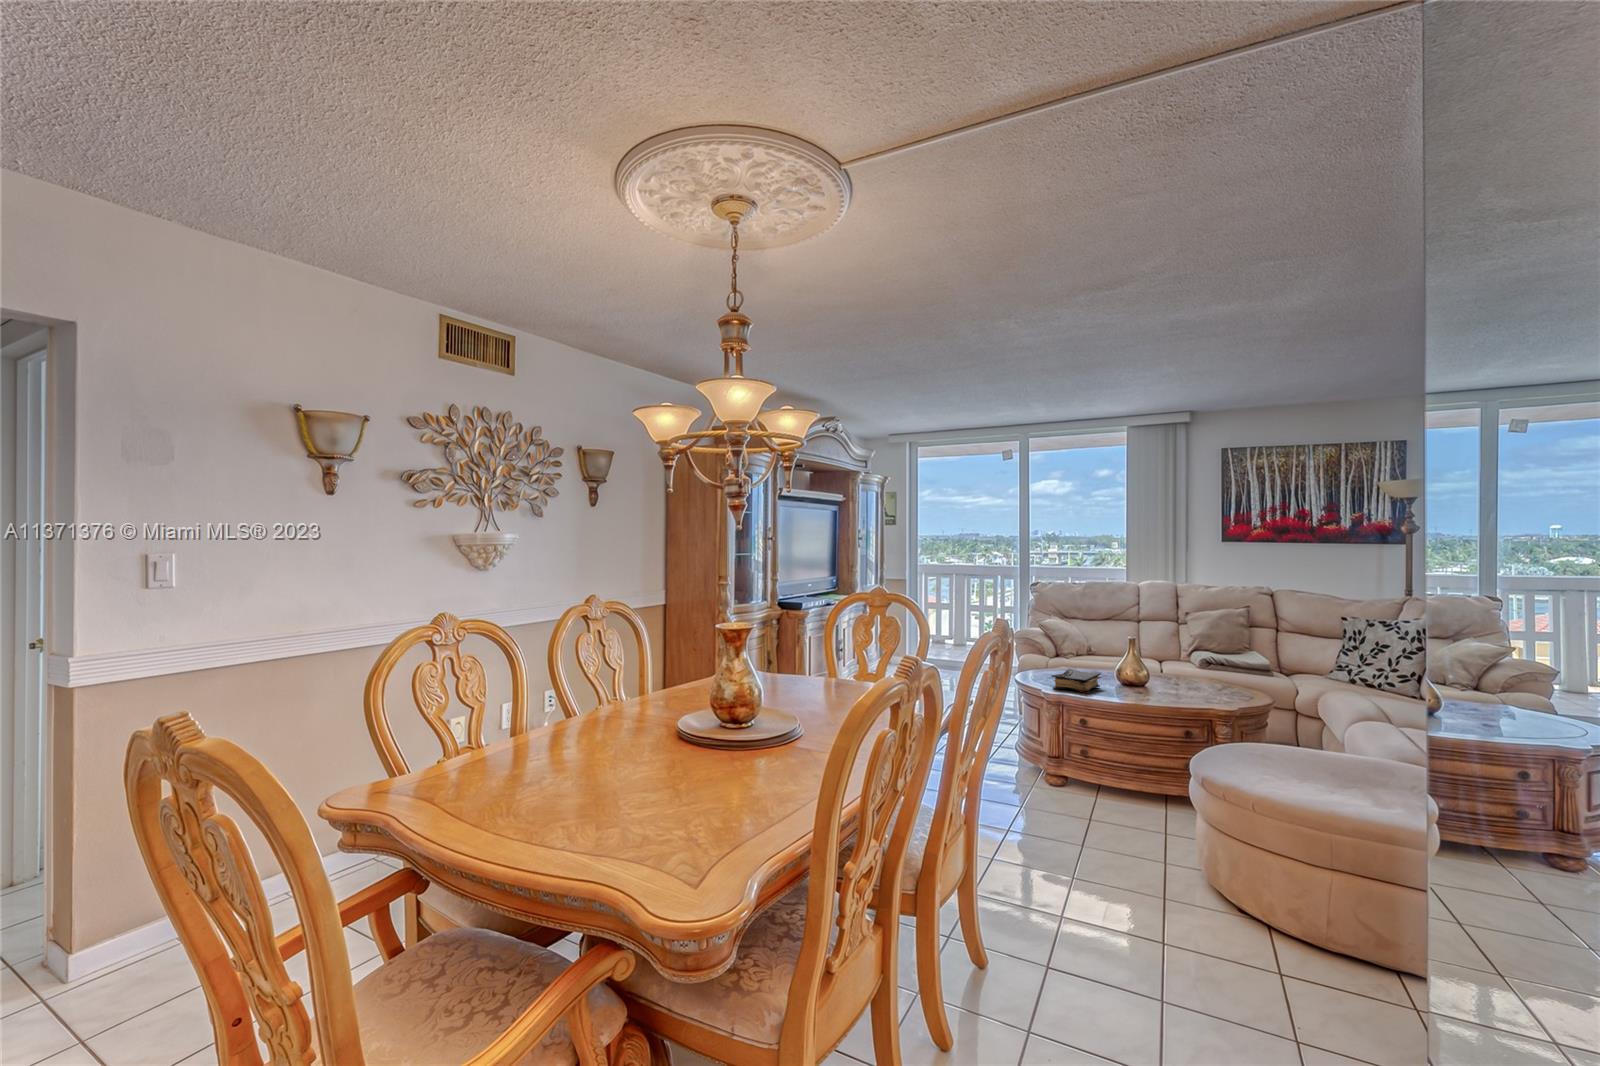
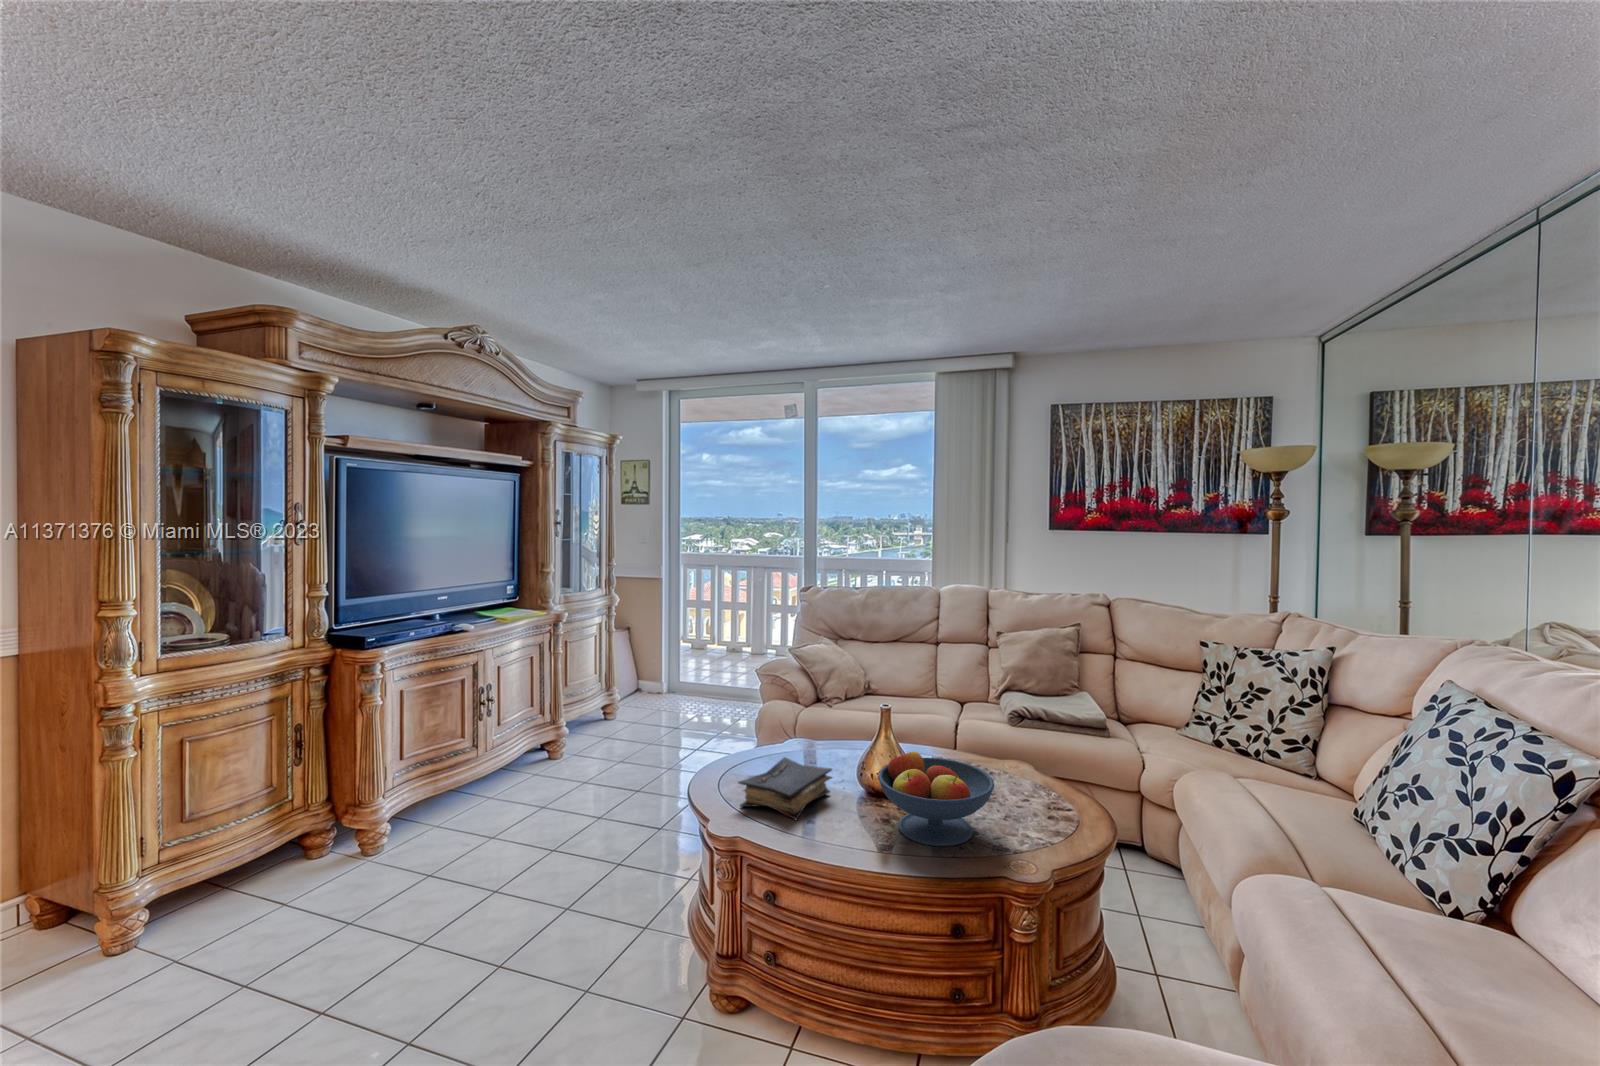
fruit bowl: none [1135,658,1205,704] -> present [878,750,994,846]

